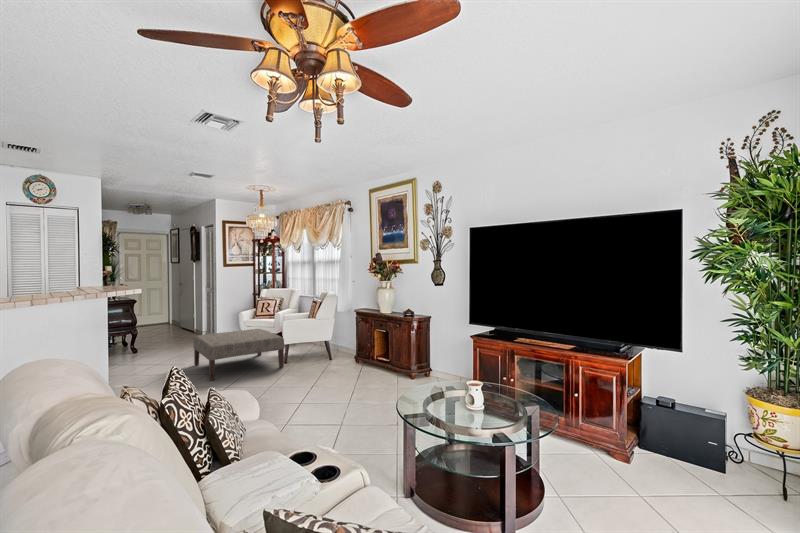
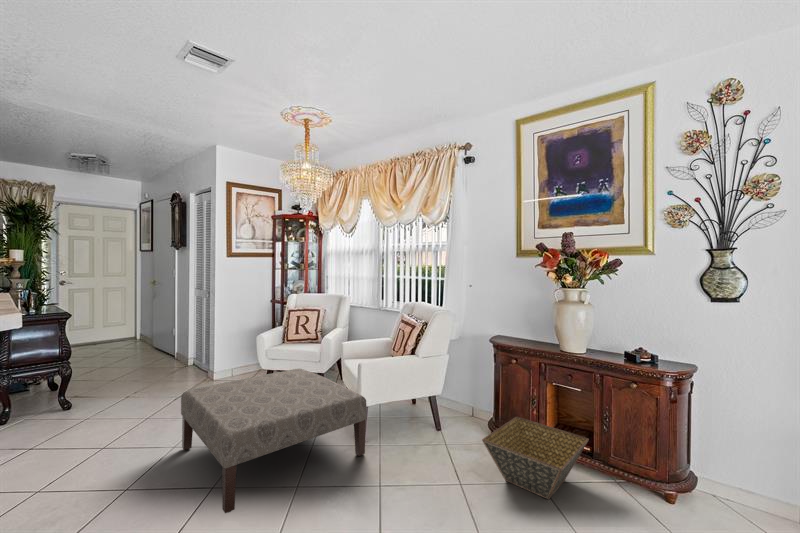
basket: none [332,348,384,378] -> present [482,417,589,500]

